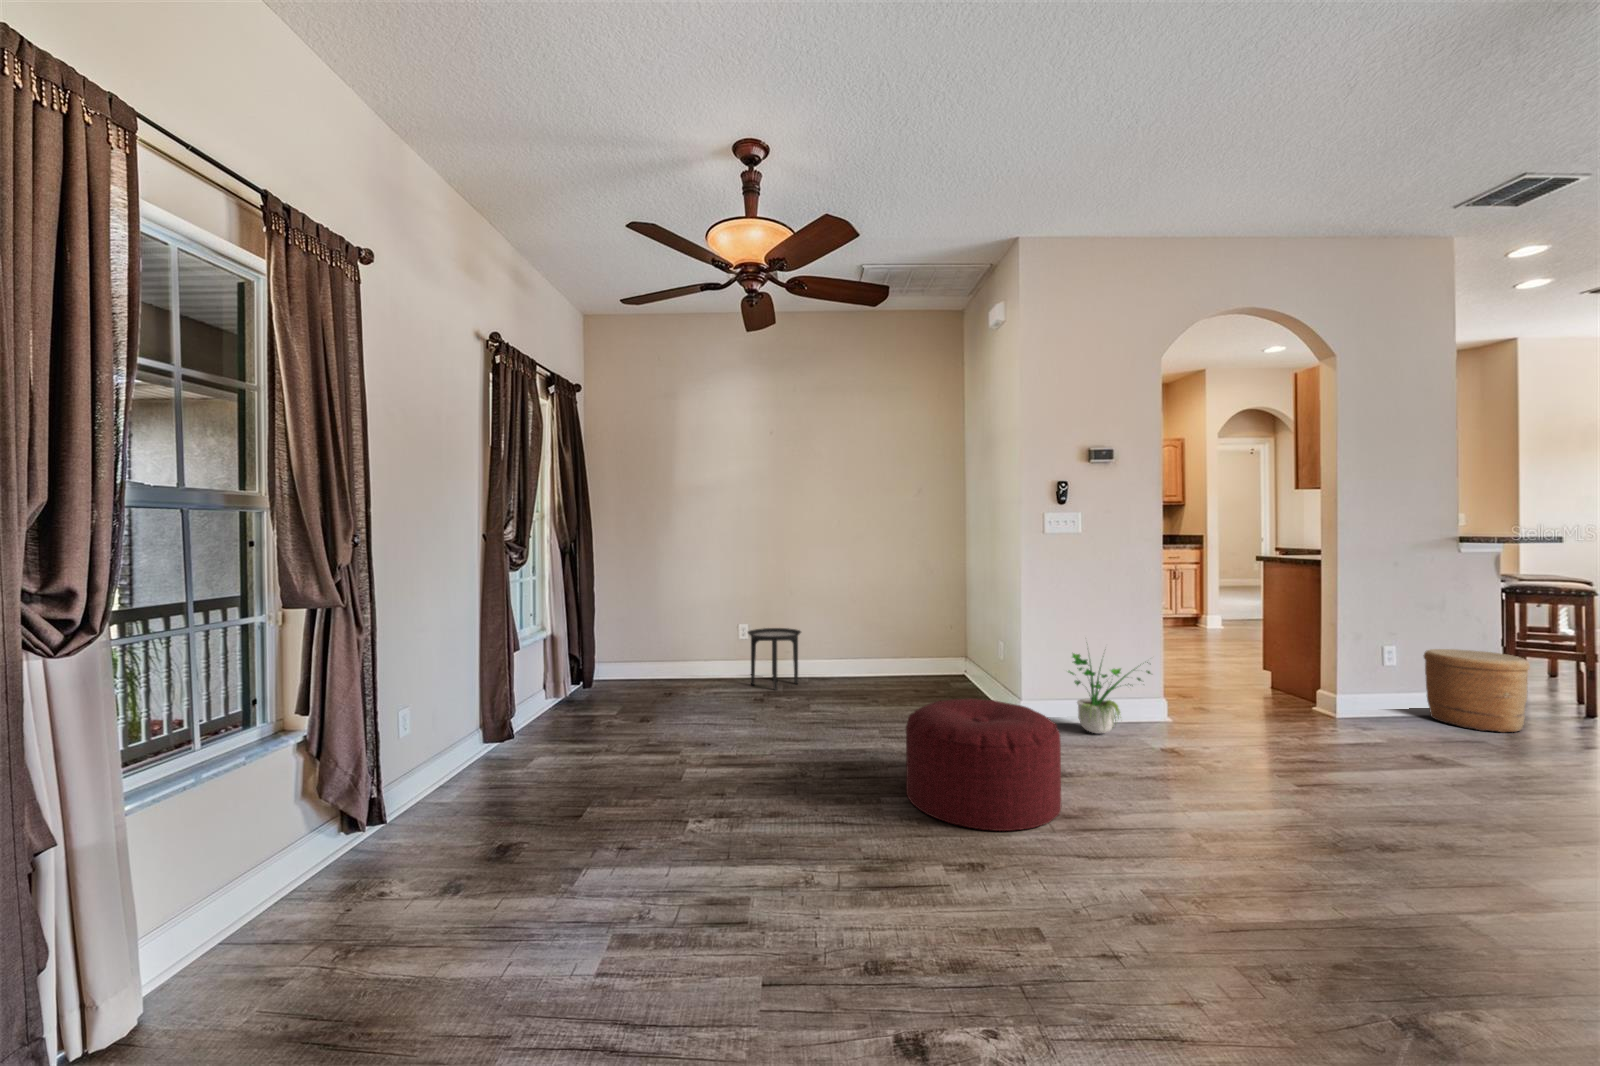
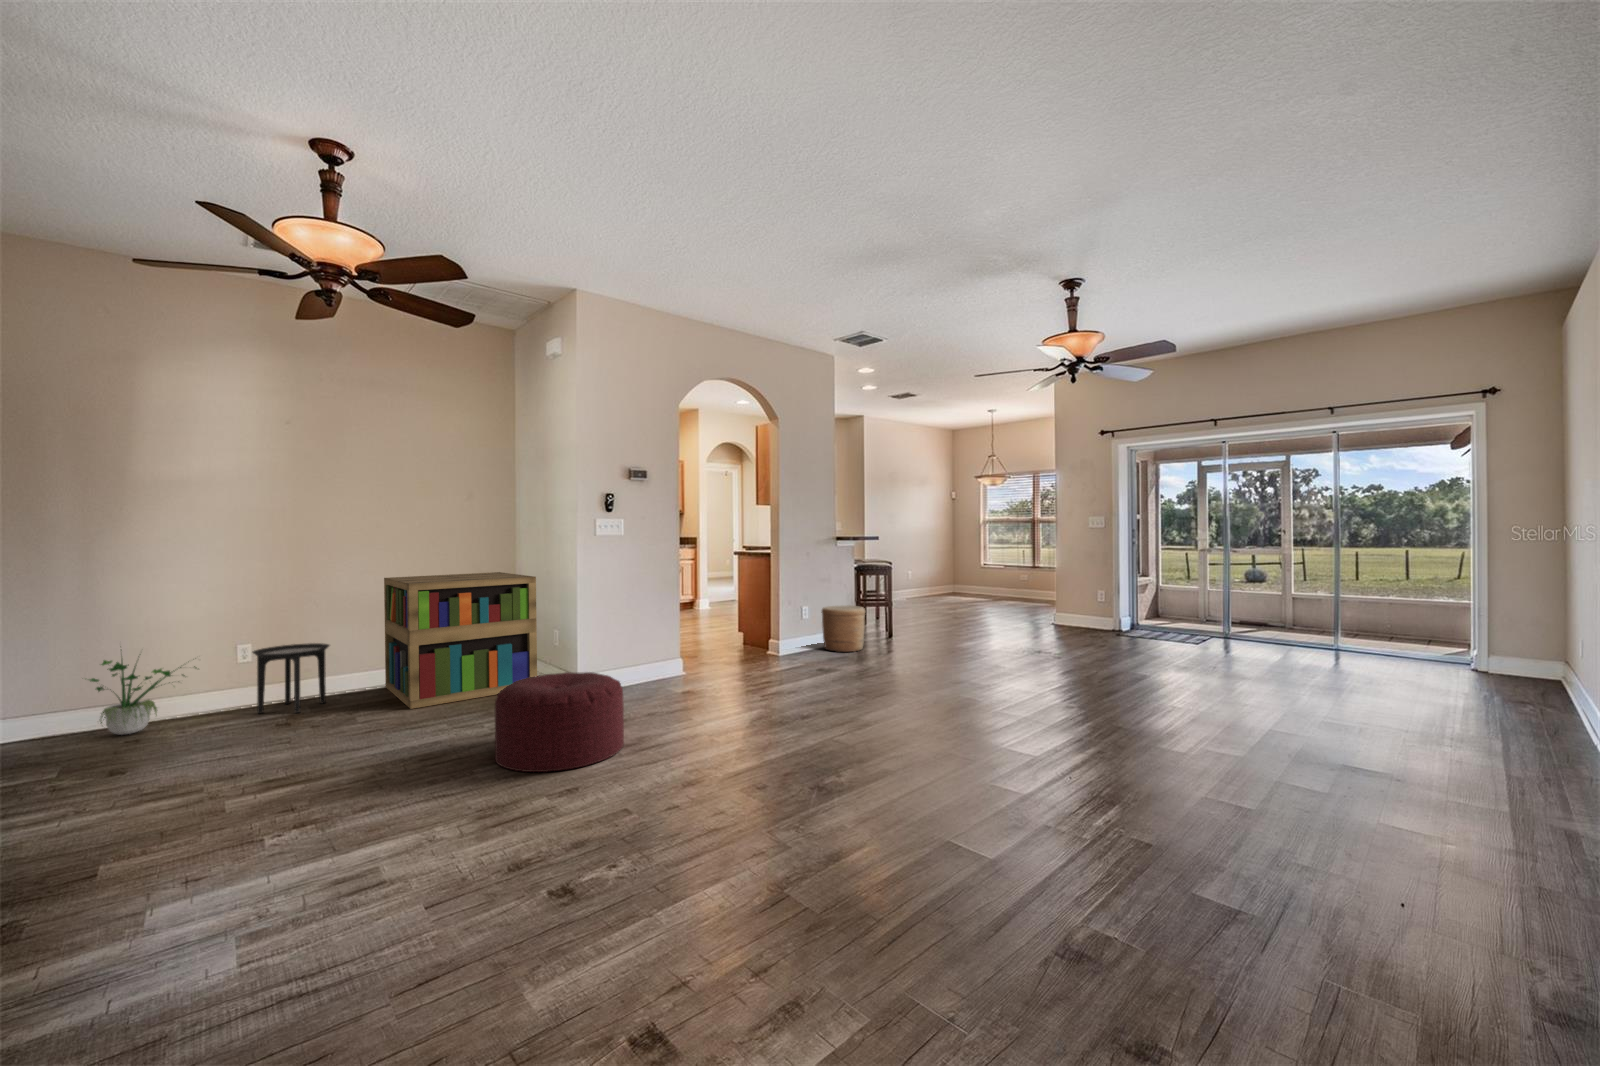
bookshelf: none [846,572,981,704] -> present [384,572,537,709]
potted plant: present [1068,653,1150,733] -> present [89,660,197,735]

